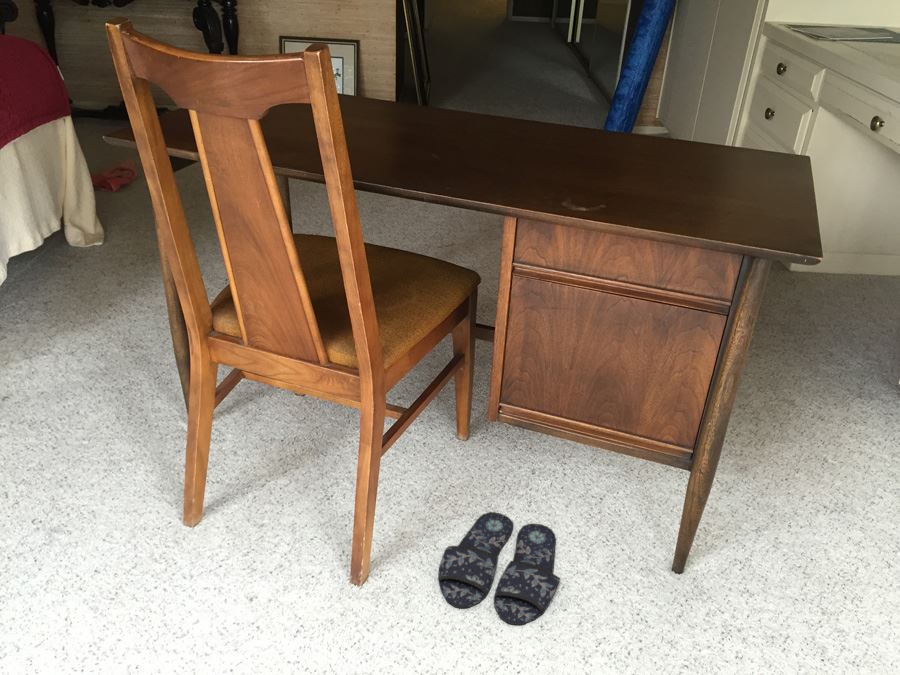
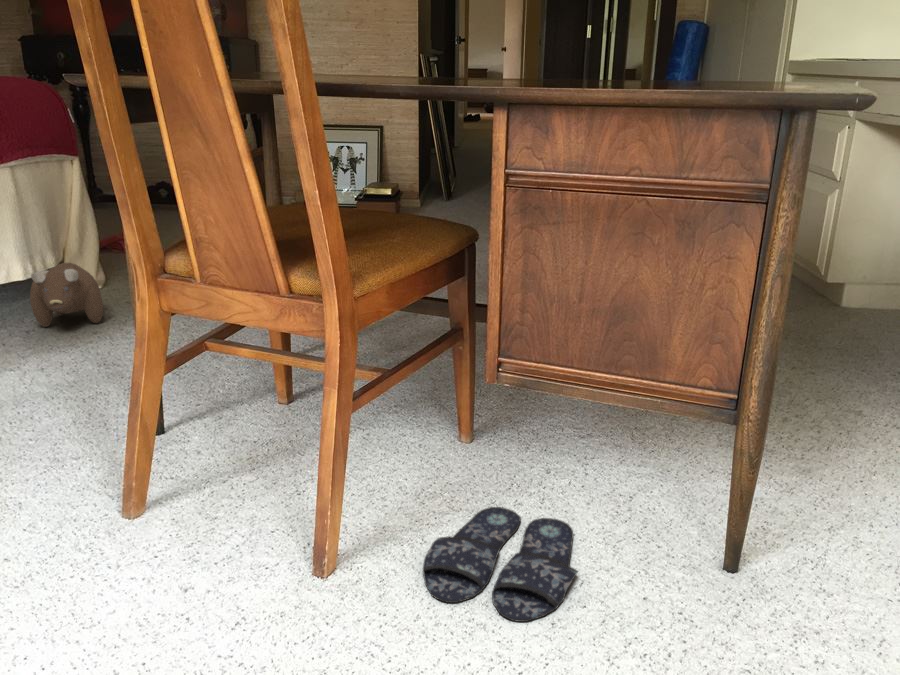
plush toy: none [43,234,112,296] -> present [30,263,103,327]

